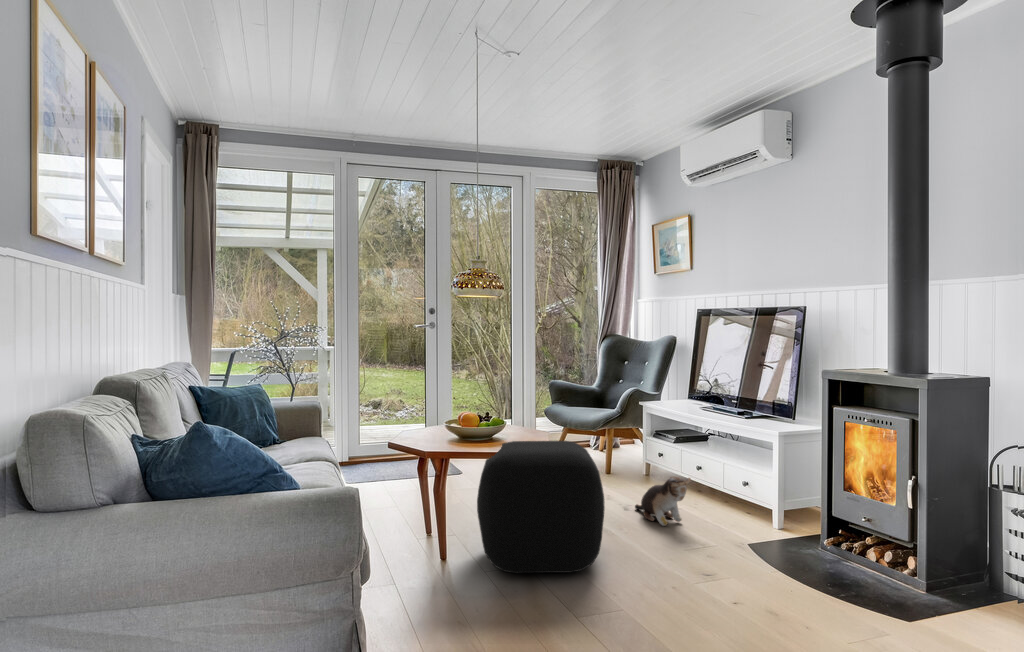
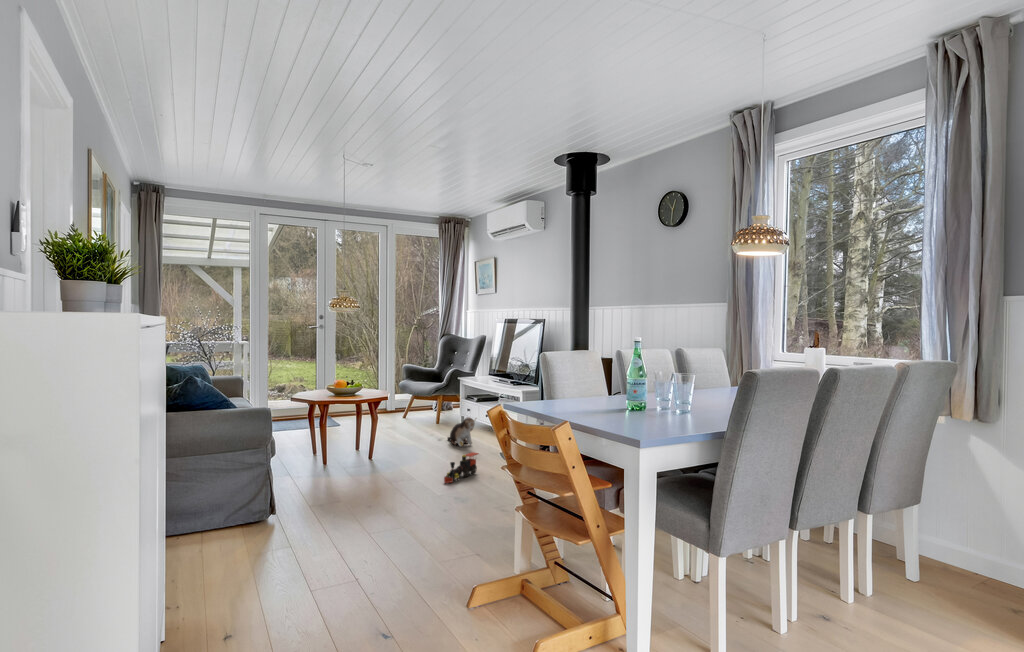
ottoman: present [477,441,605,573] -> none [345,394,421,469]
toy train: none [662,554,718,620] -> present [444,452,478,483]

